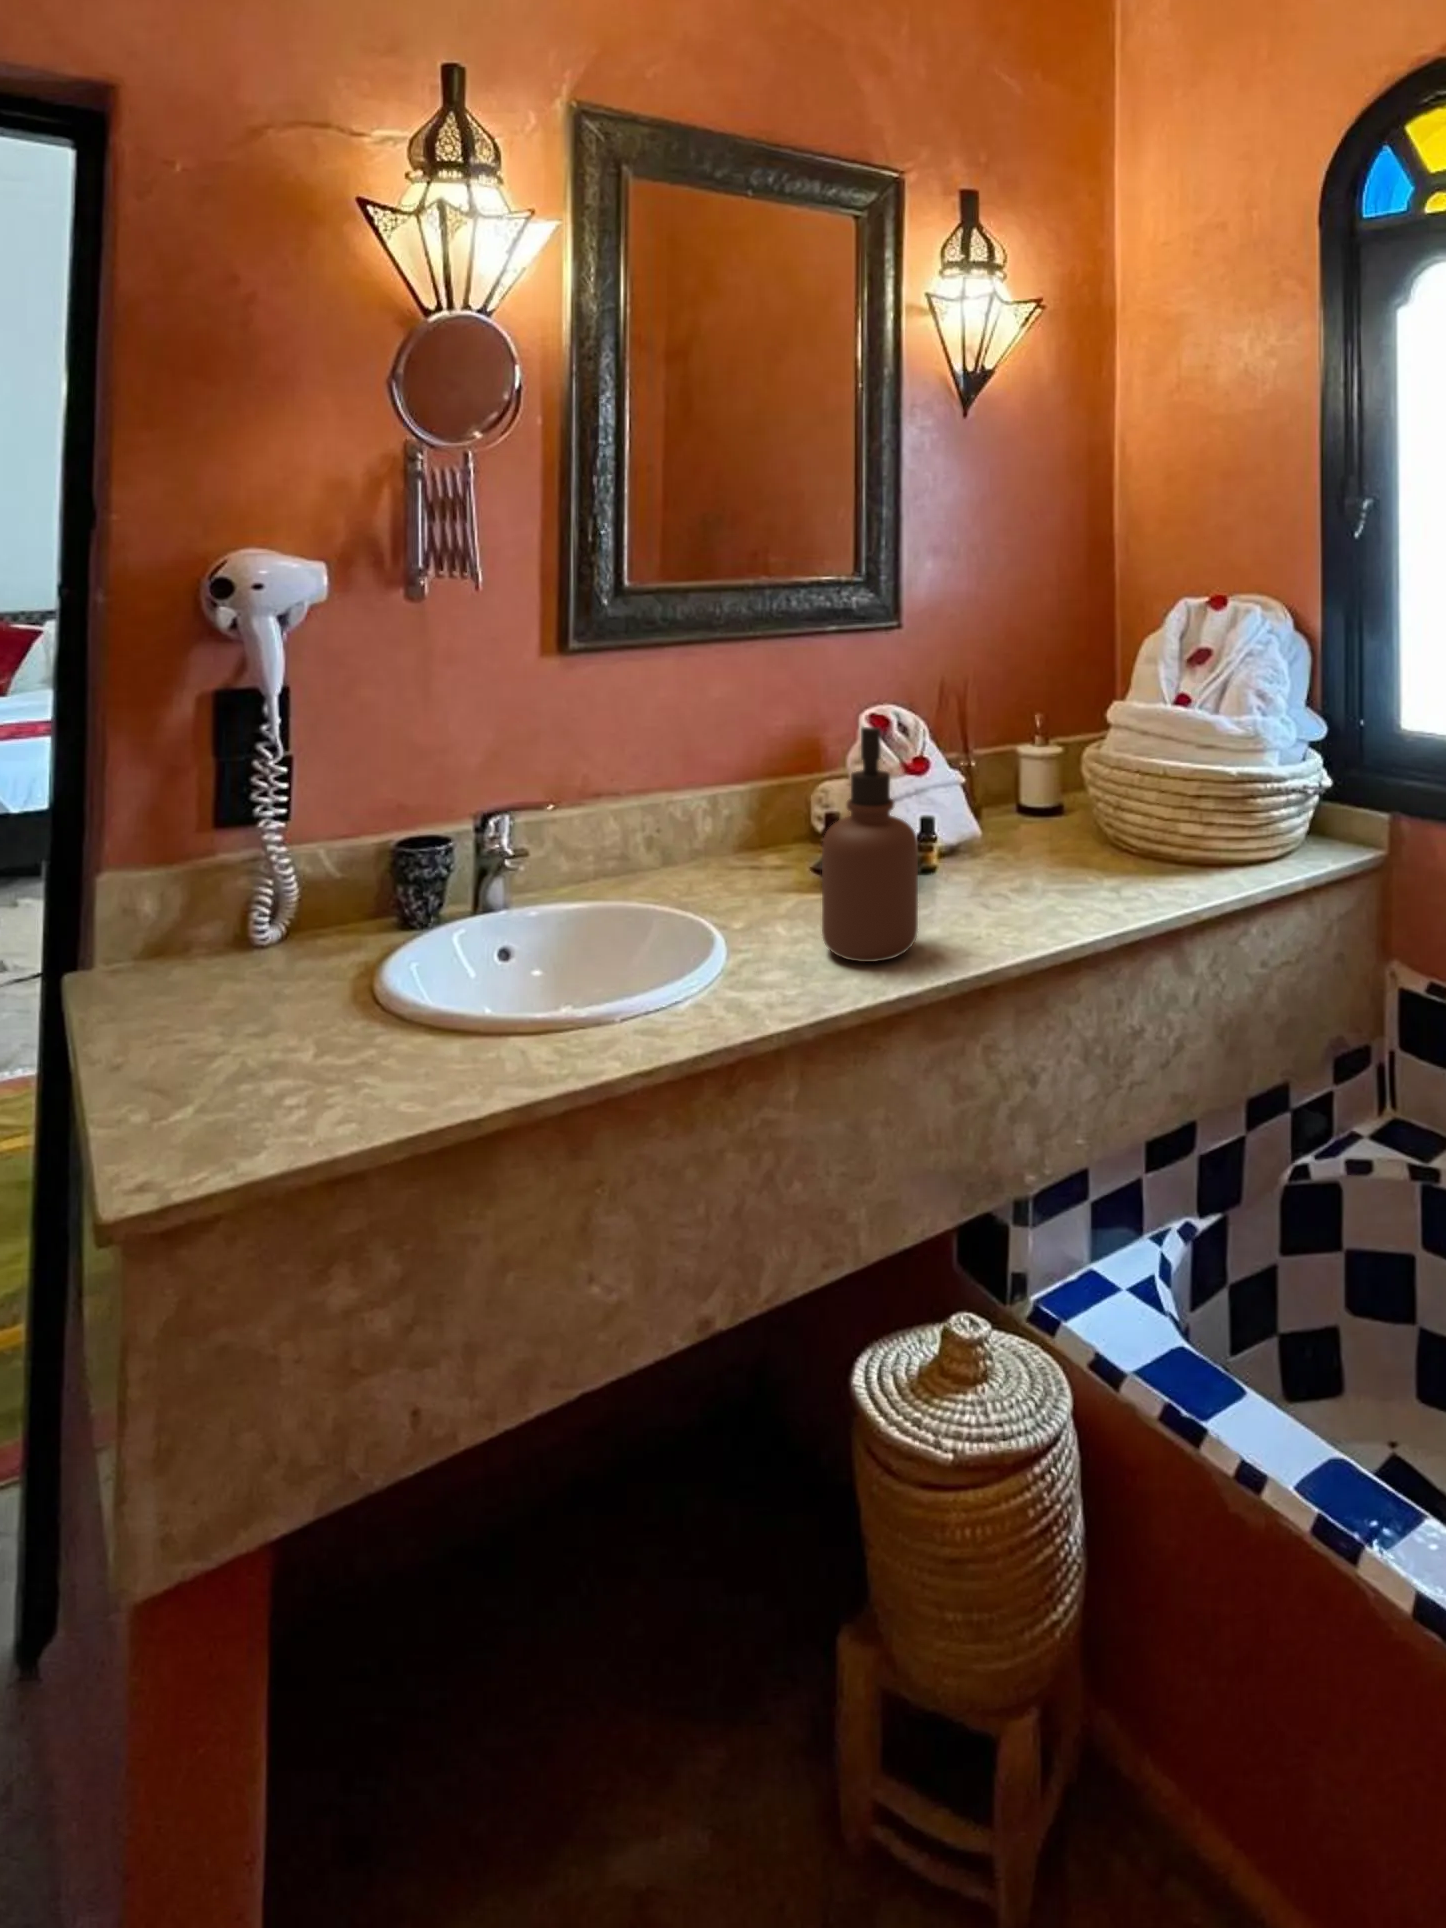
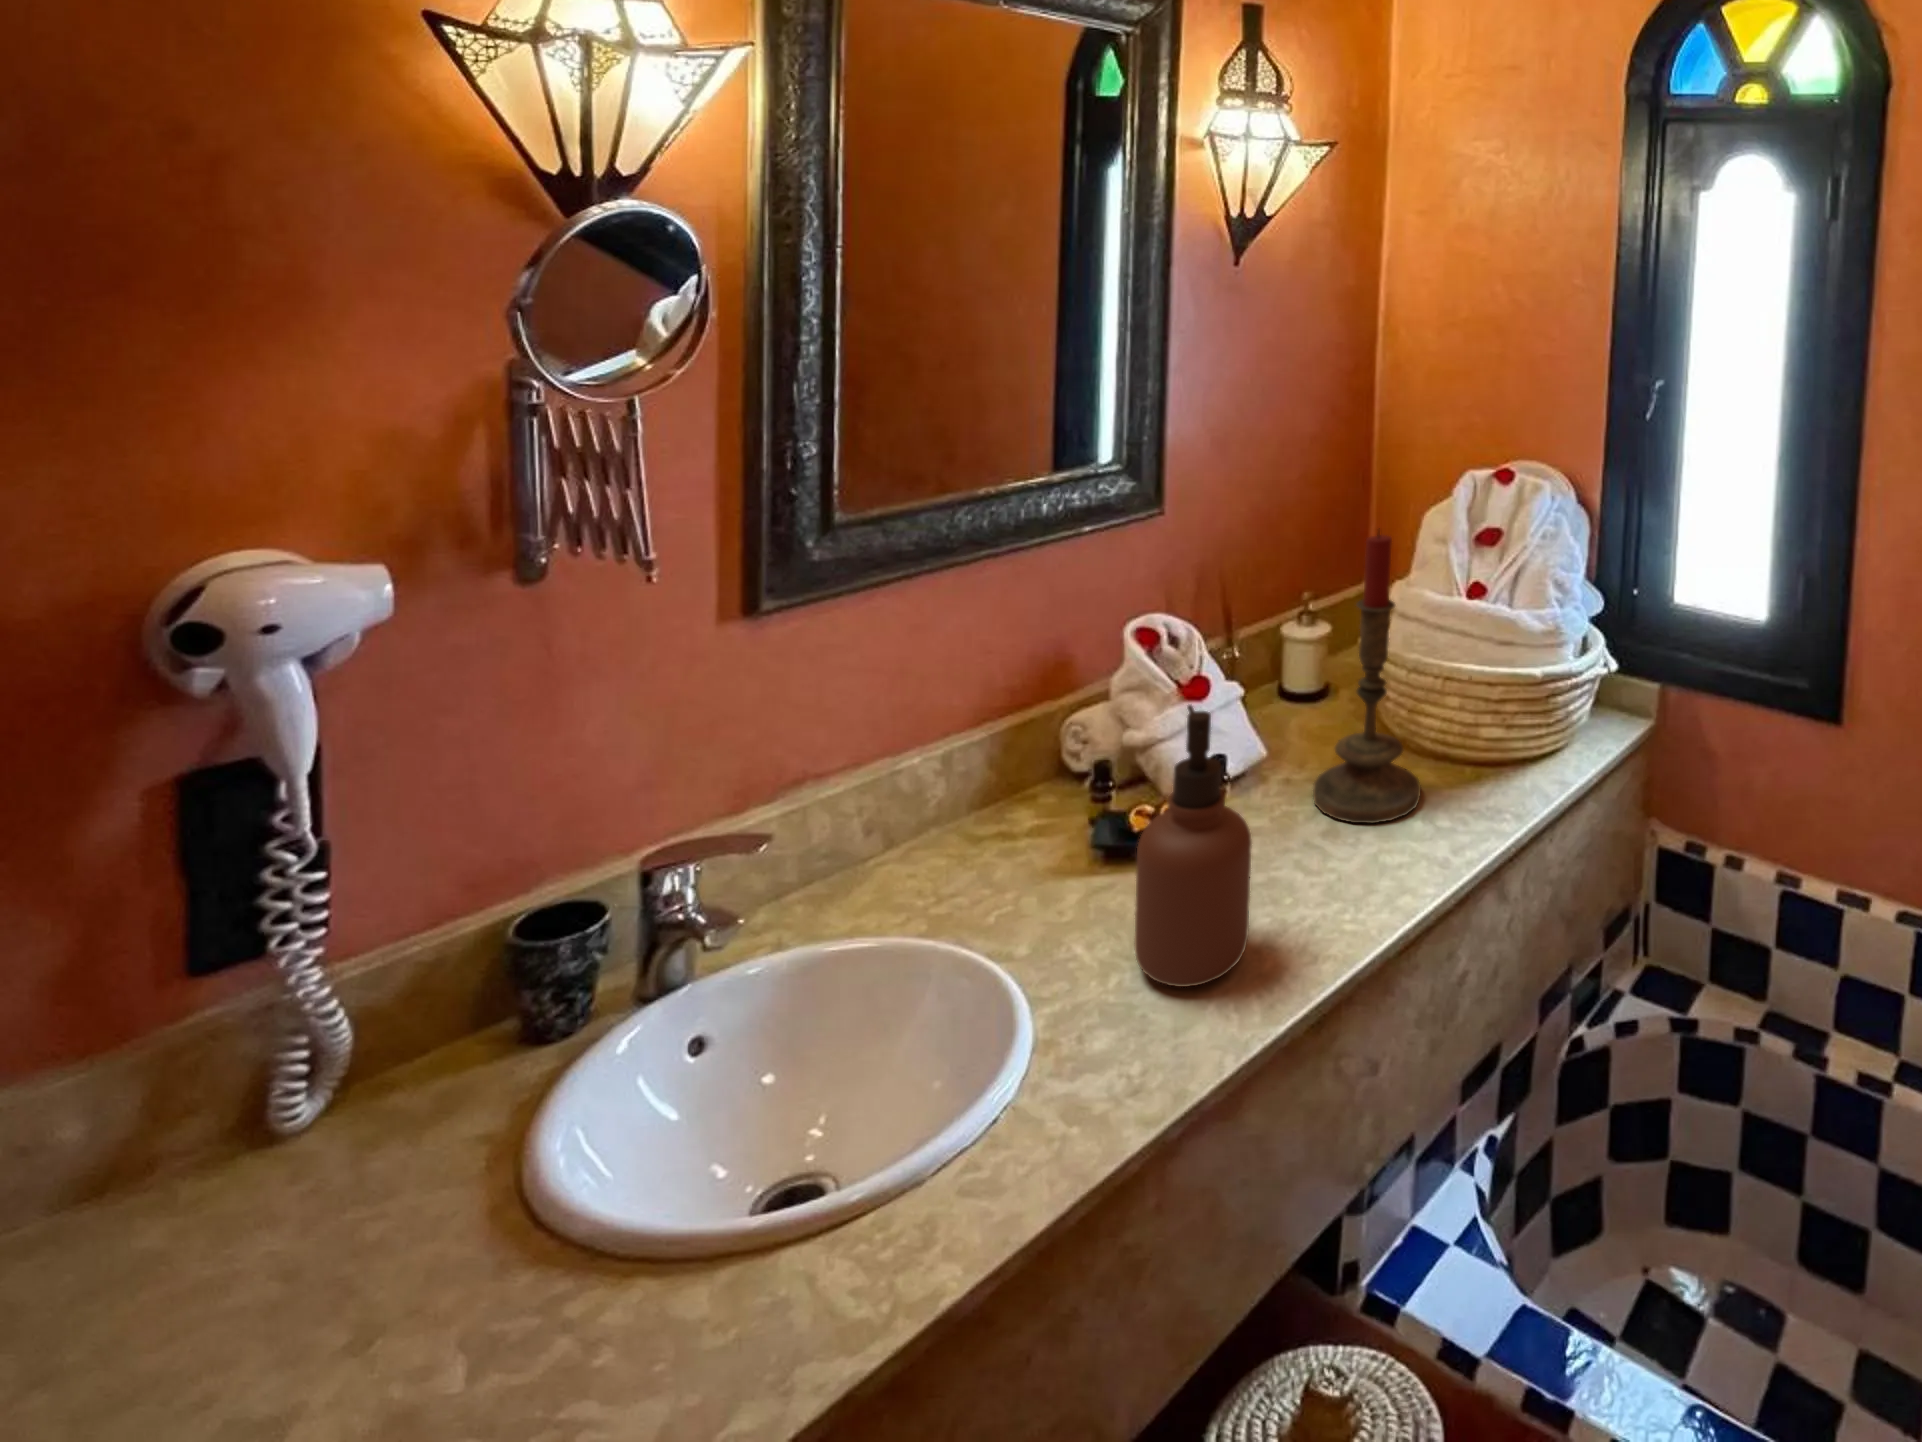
candle: none [1014,619,1115,892] -> present [1313,534,1421,823]

